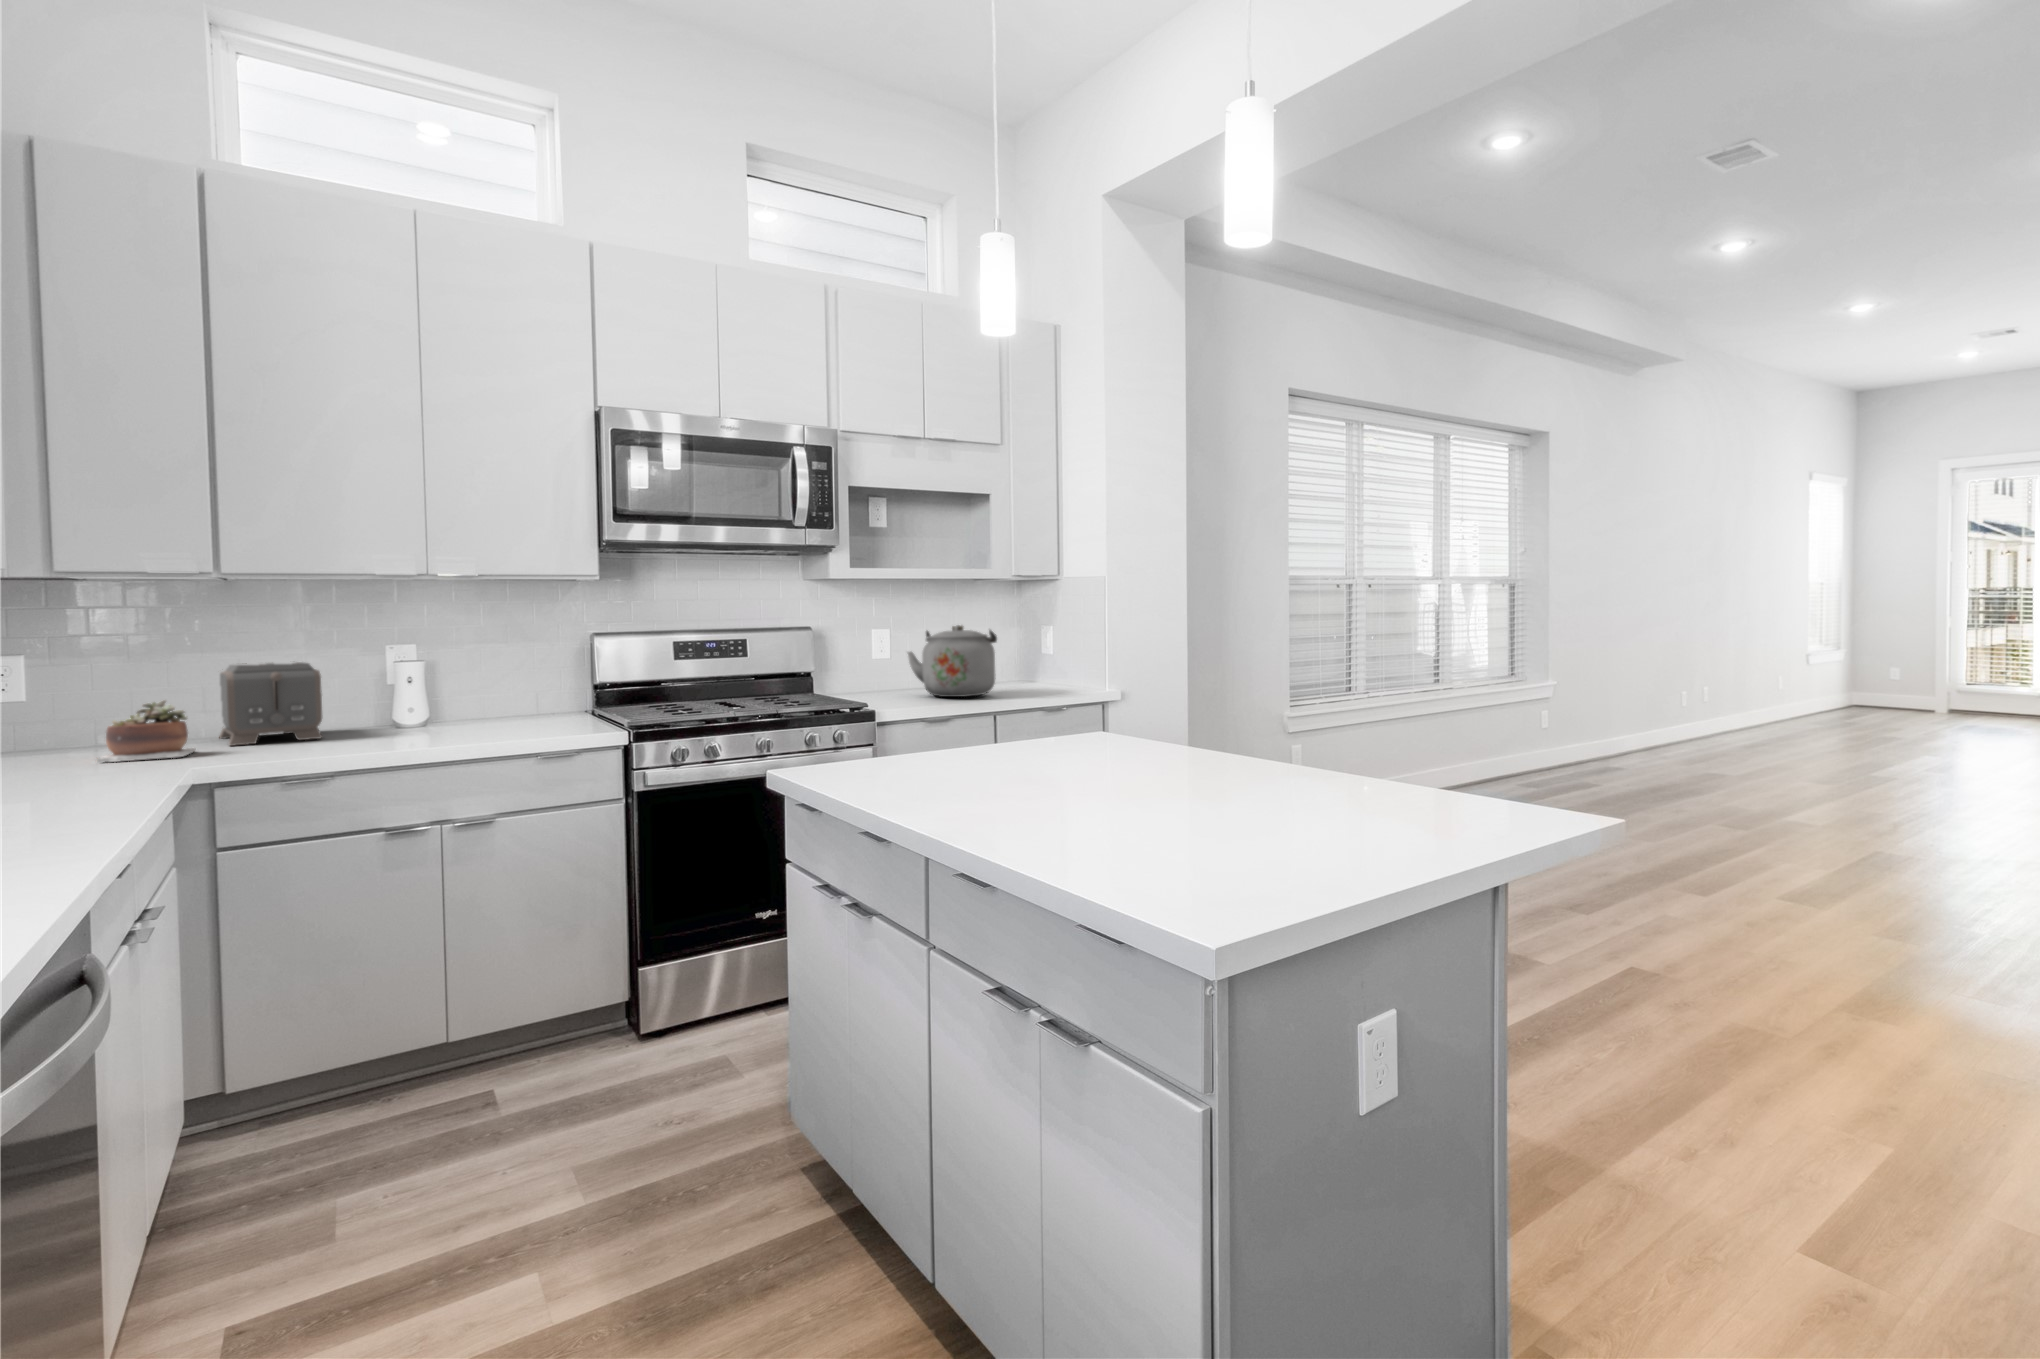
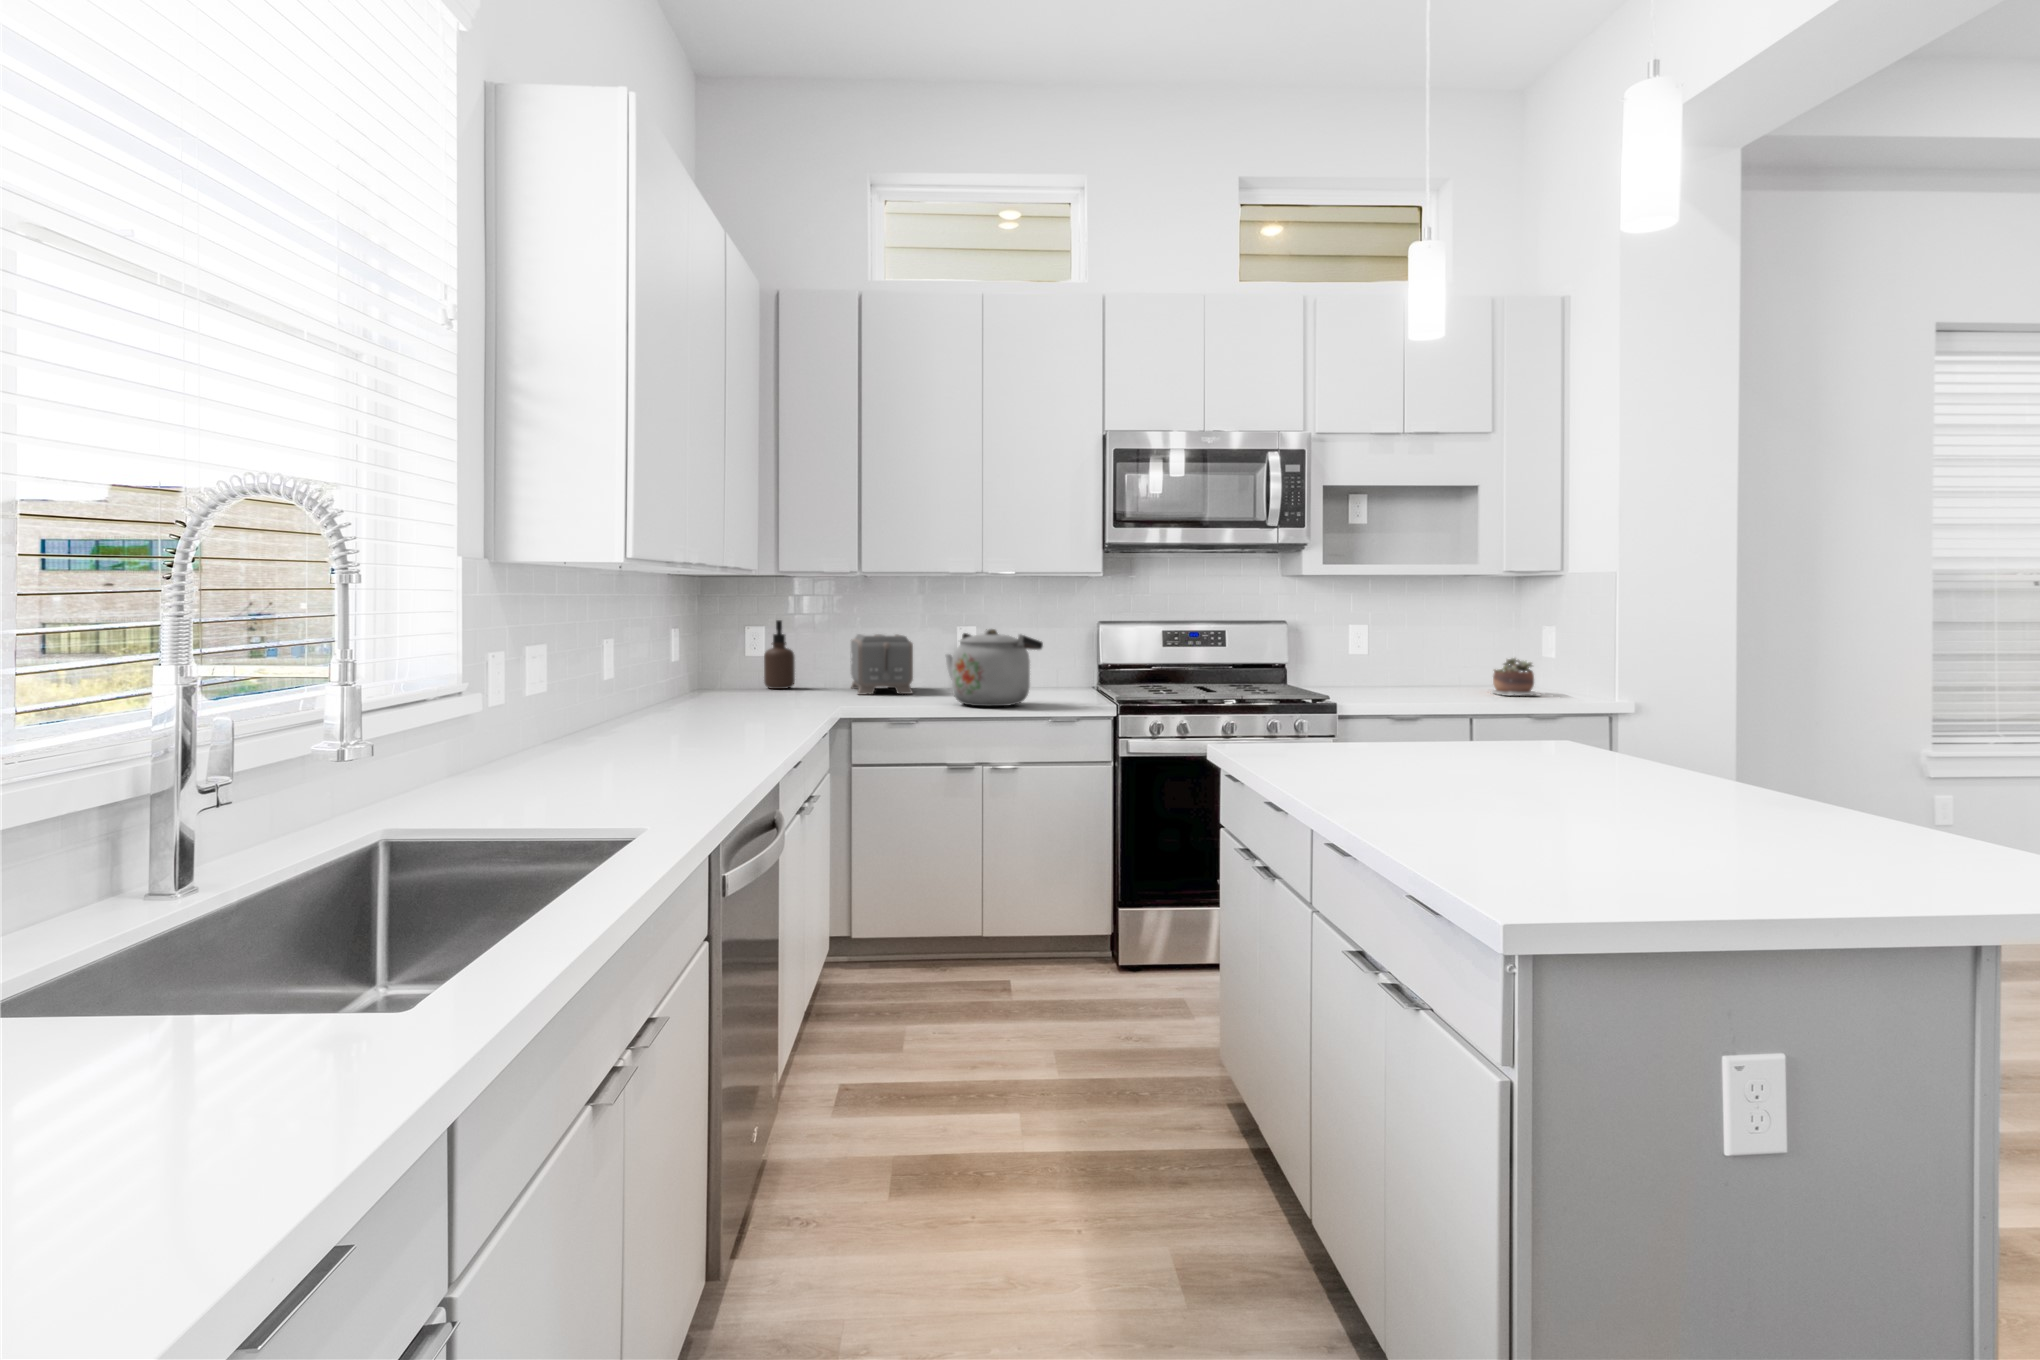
kettle: present [908,625,997,697] -> present [946,629,1043,706]
soap dispenser: none [54,649,116,748] -> present [764,620,795,689]
succulent plant: present [97,701,196,763] -> present [1491,658,1540,696]

